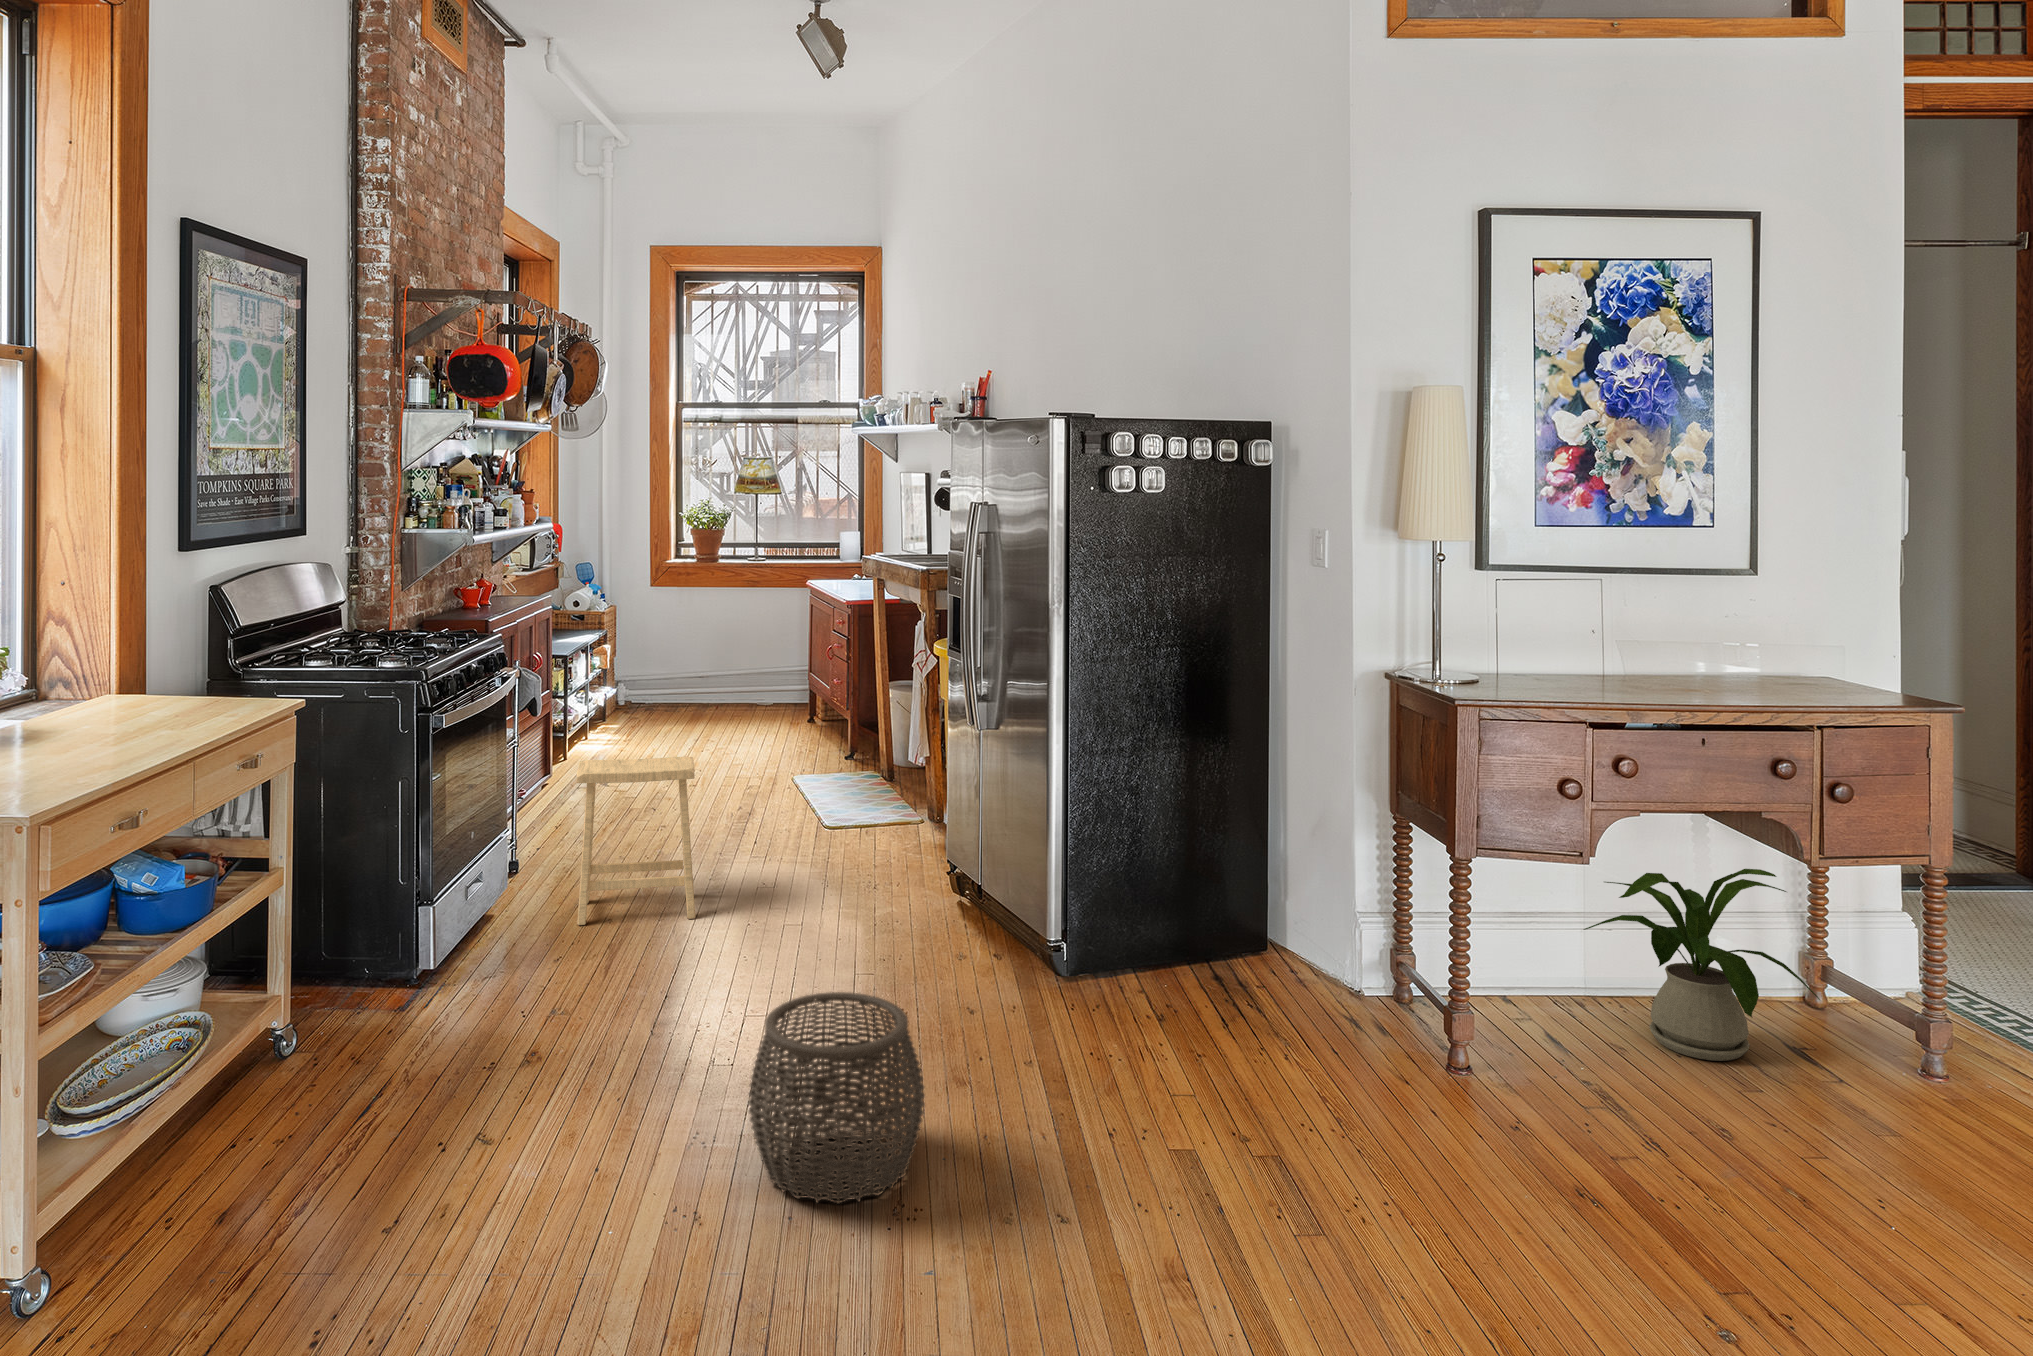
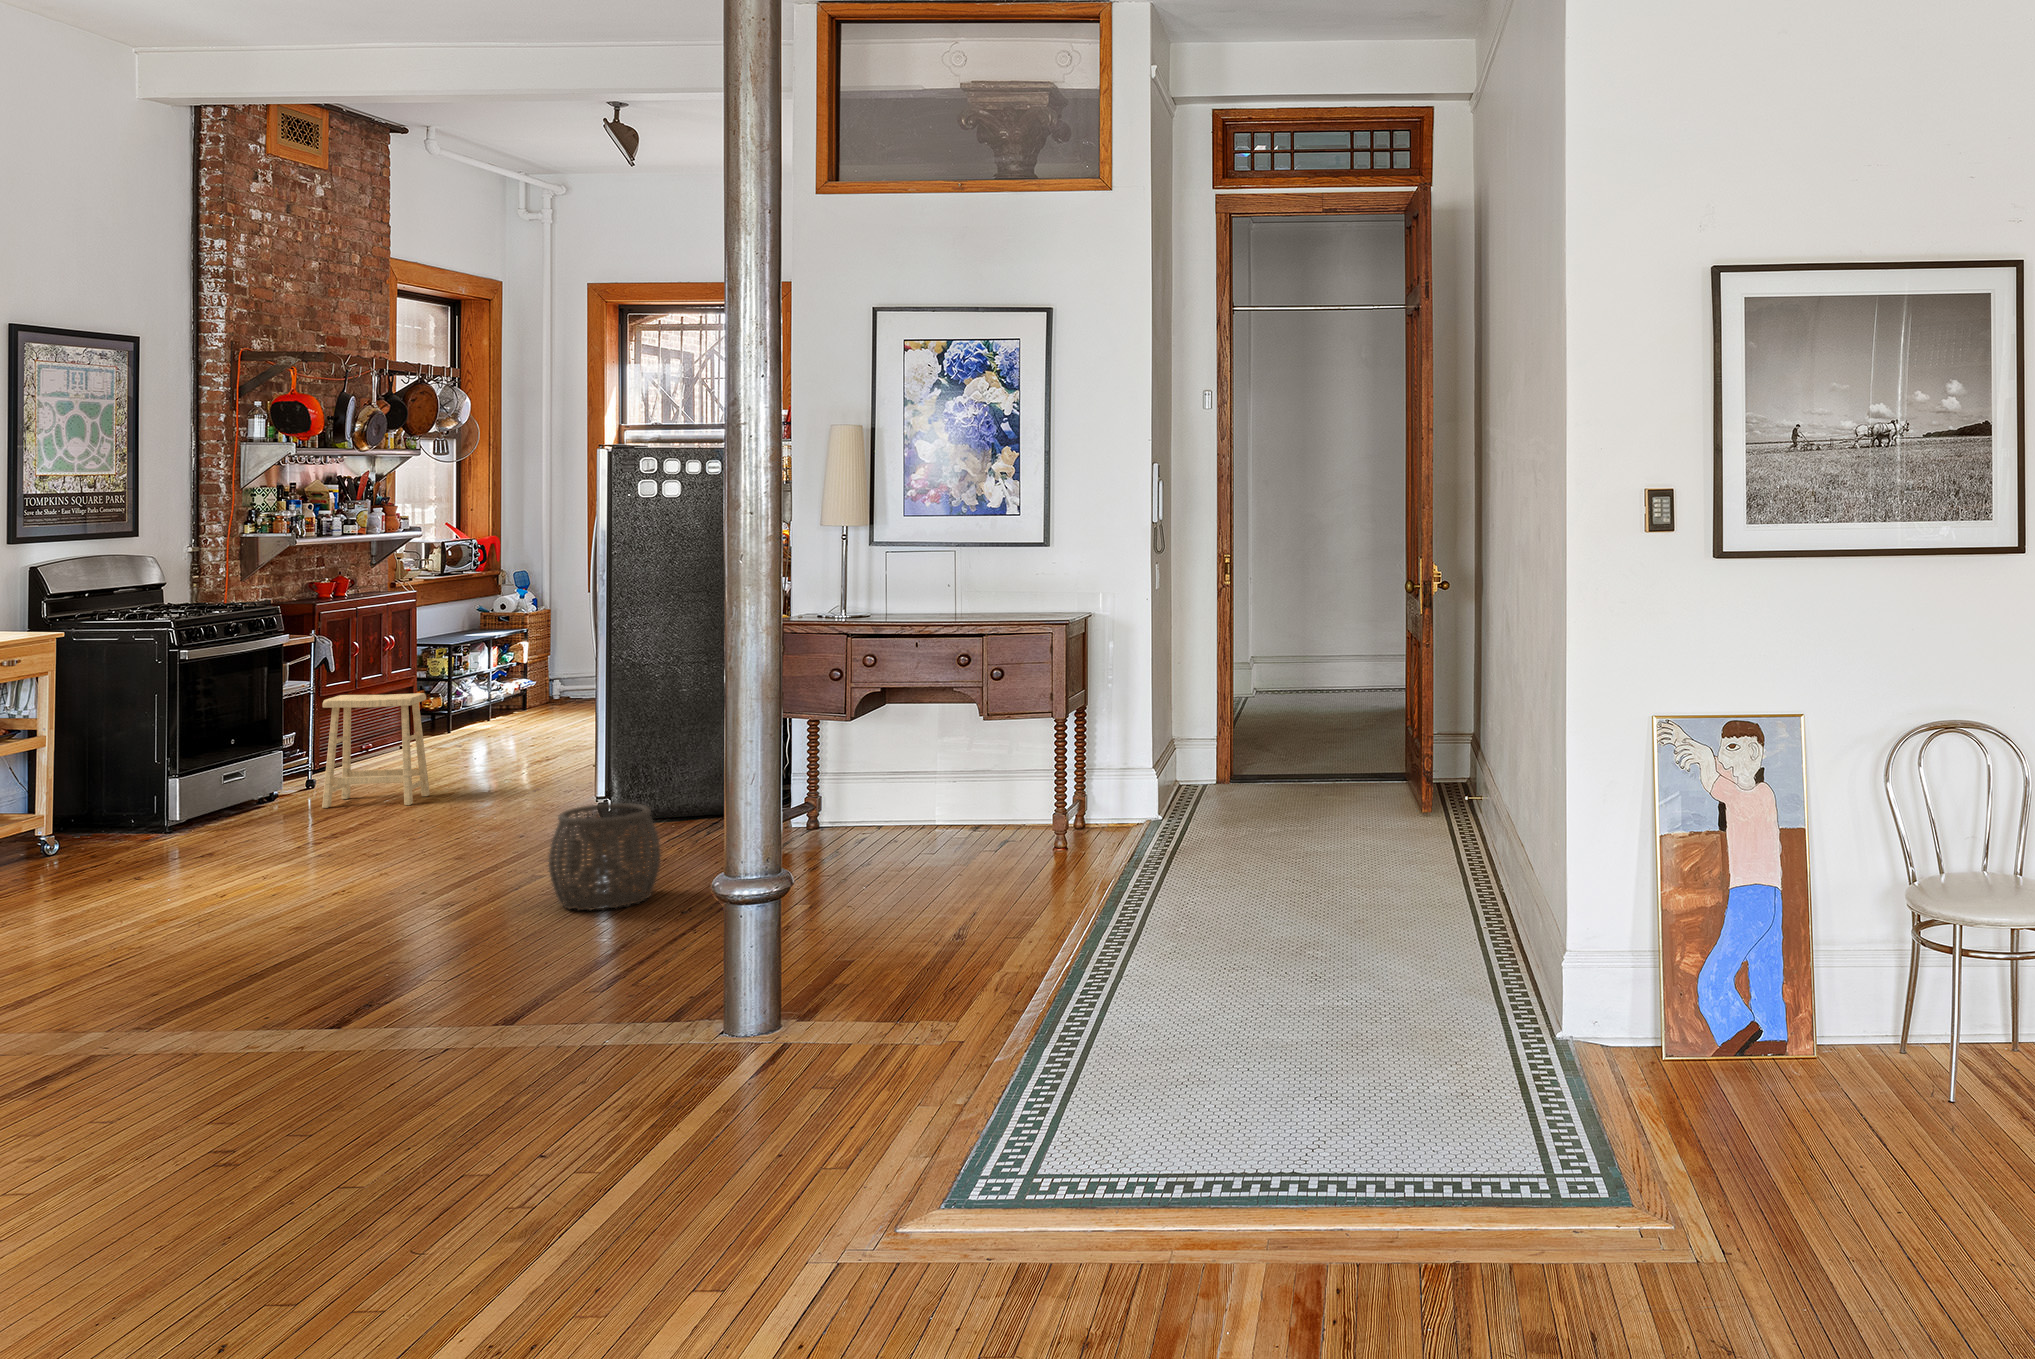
house plant: present [1584,869,1820,1061] -> none [895,732,1006,856]
woven basket: present [748,992,925,1204] -> present [548,803,661,910]

